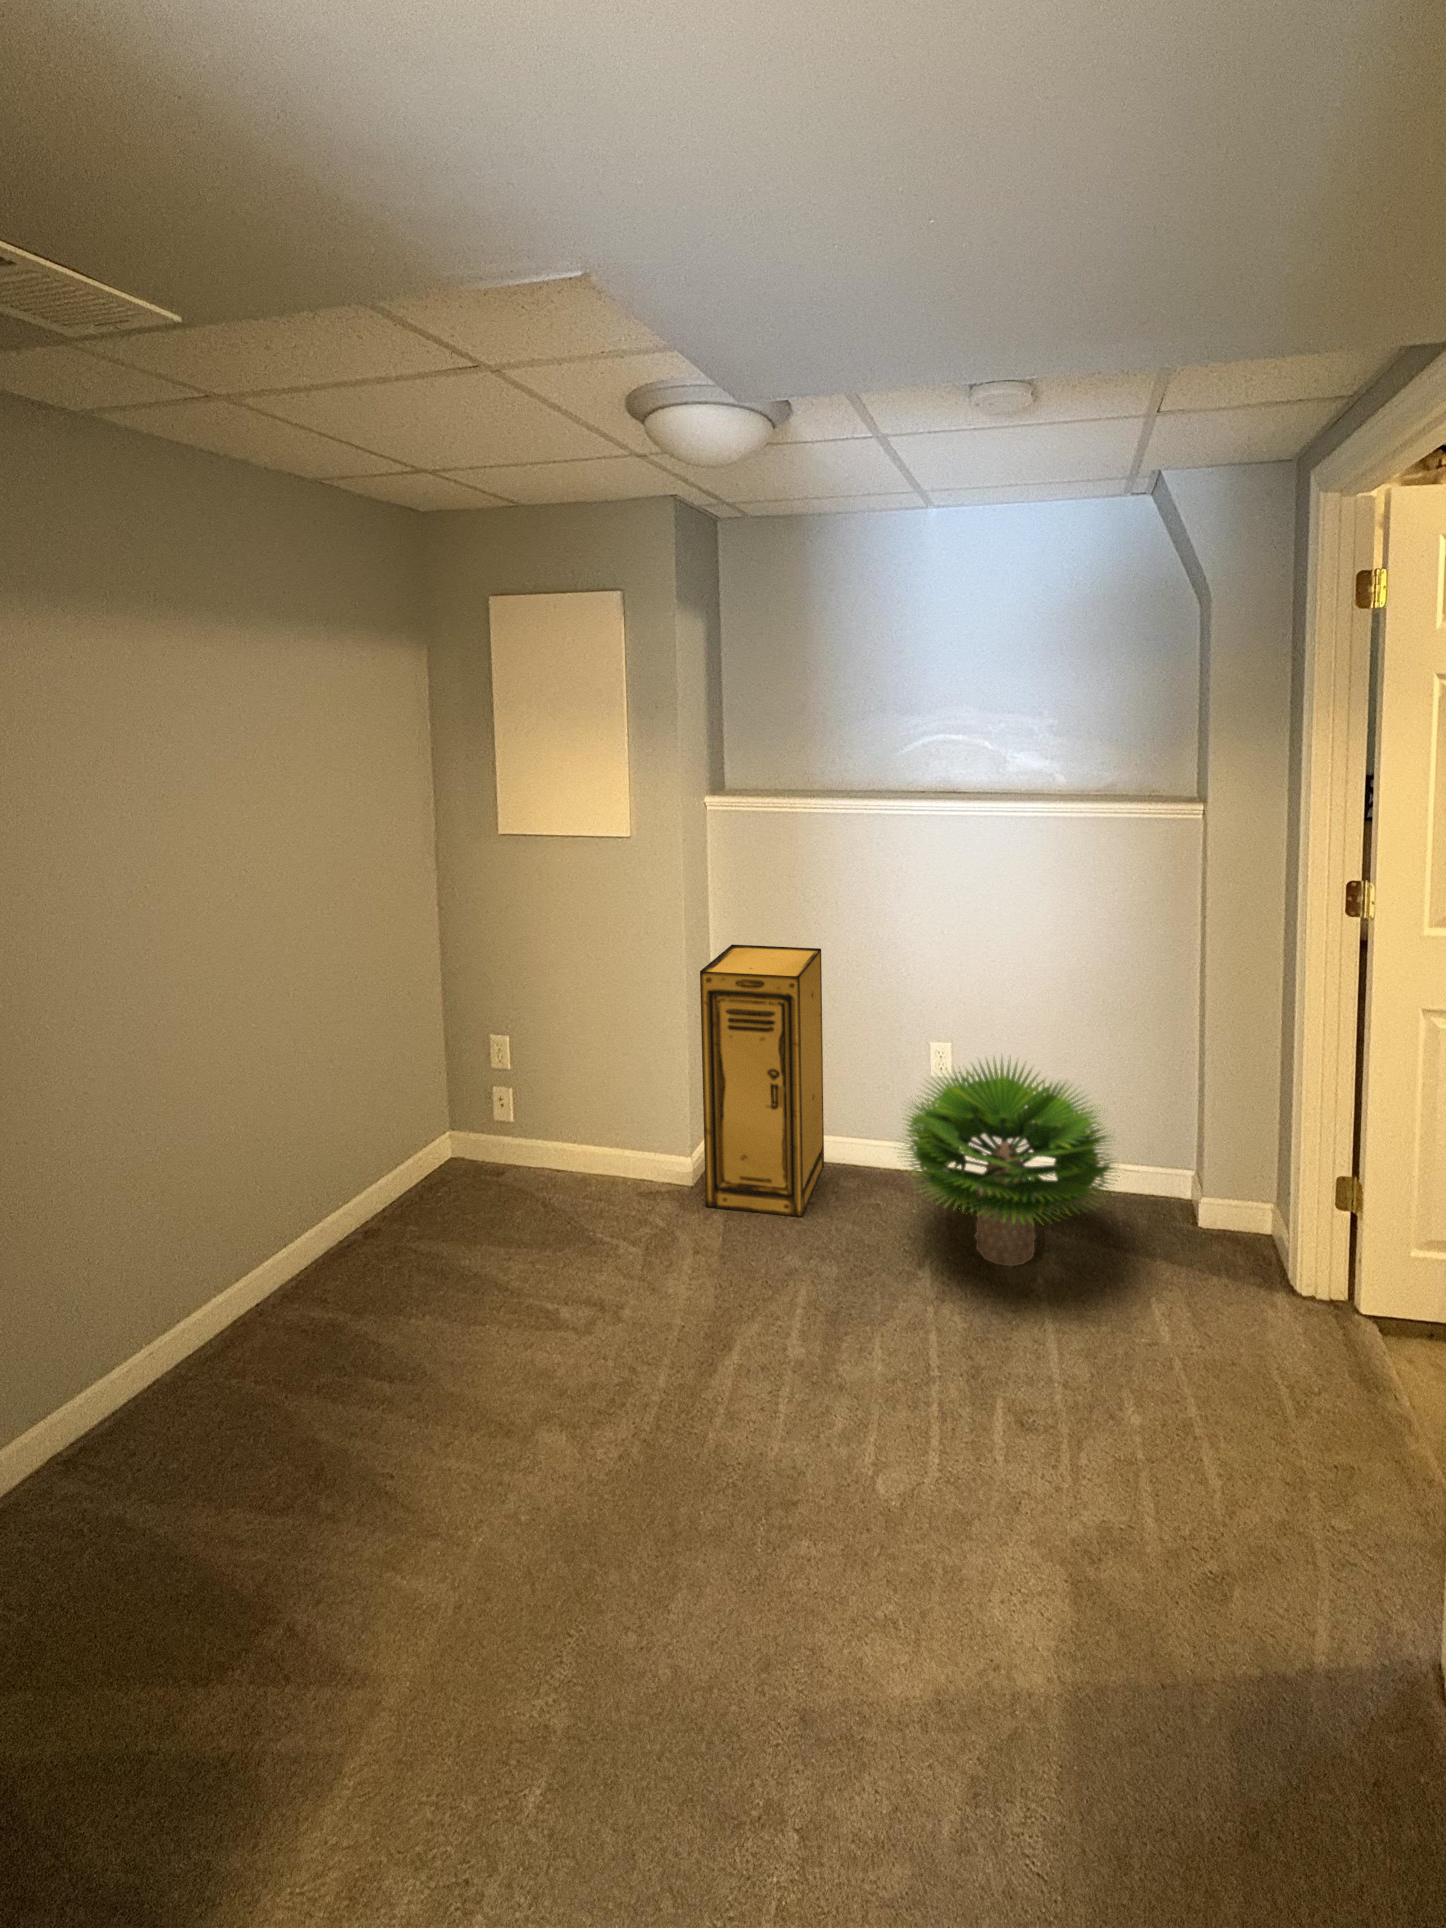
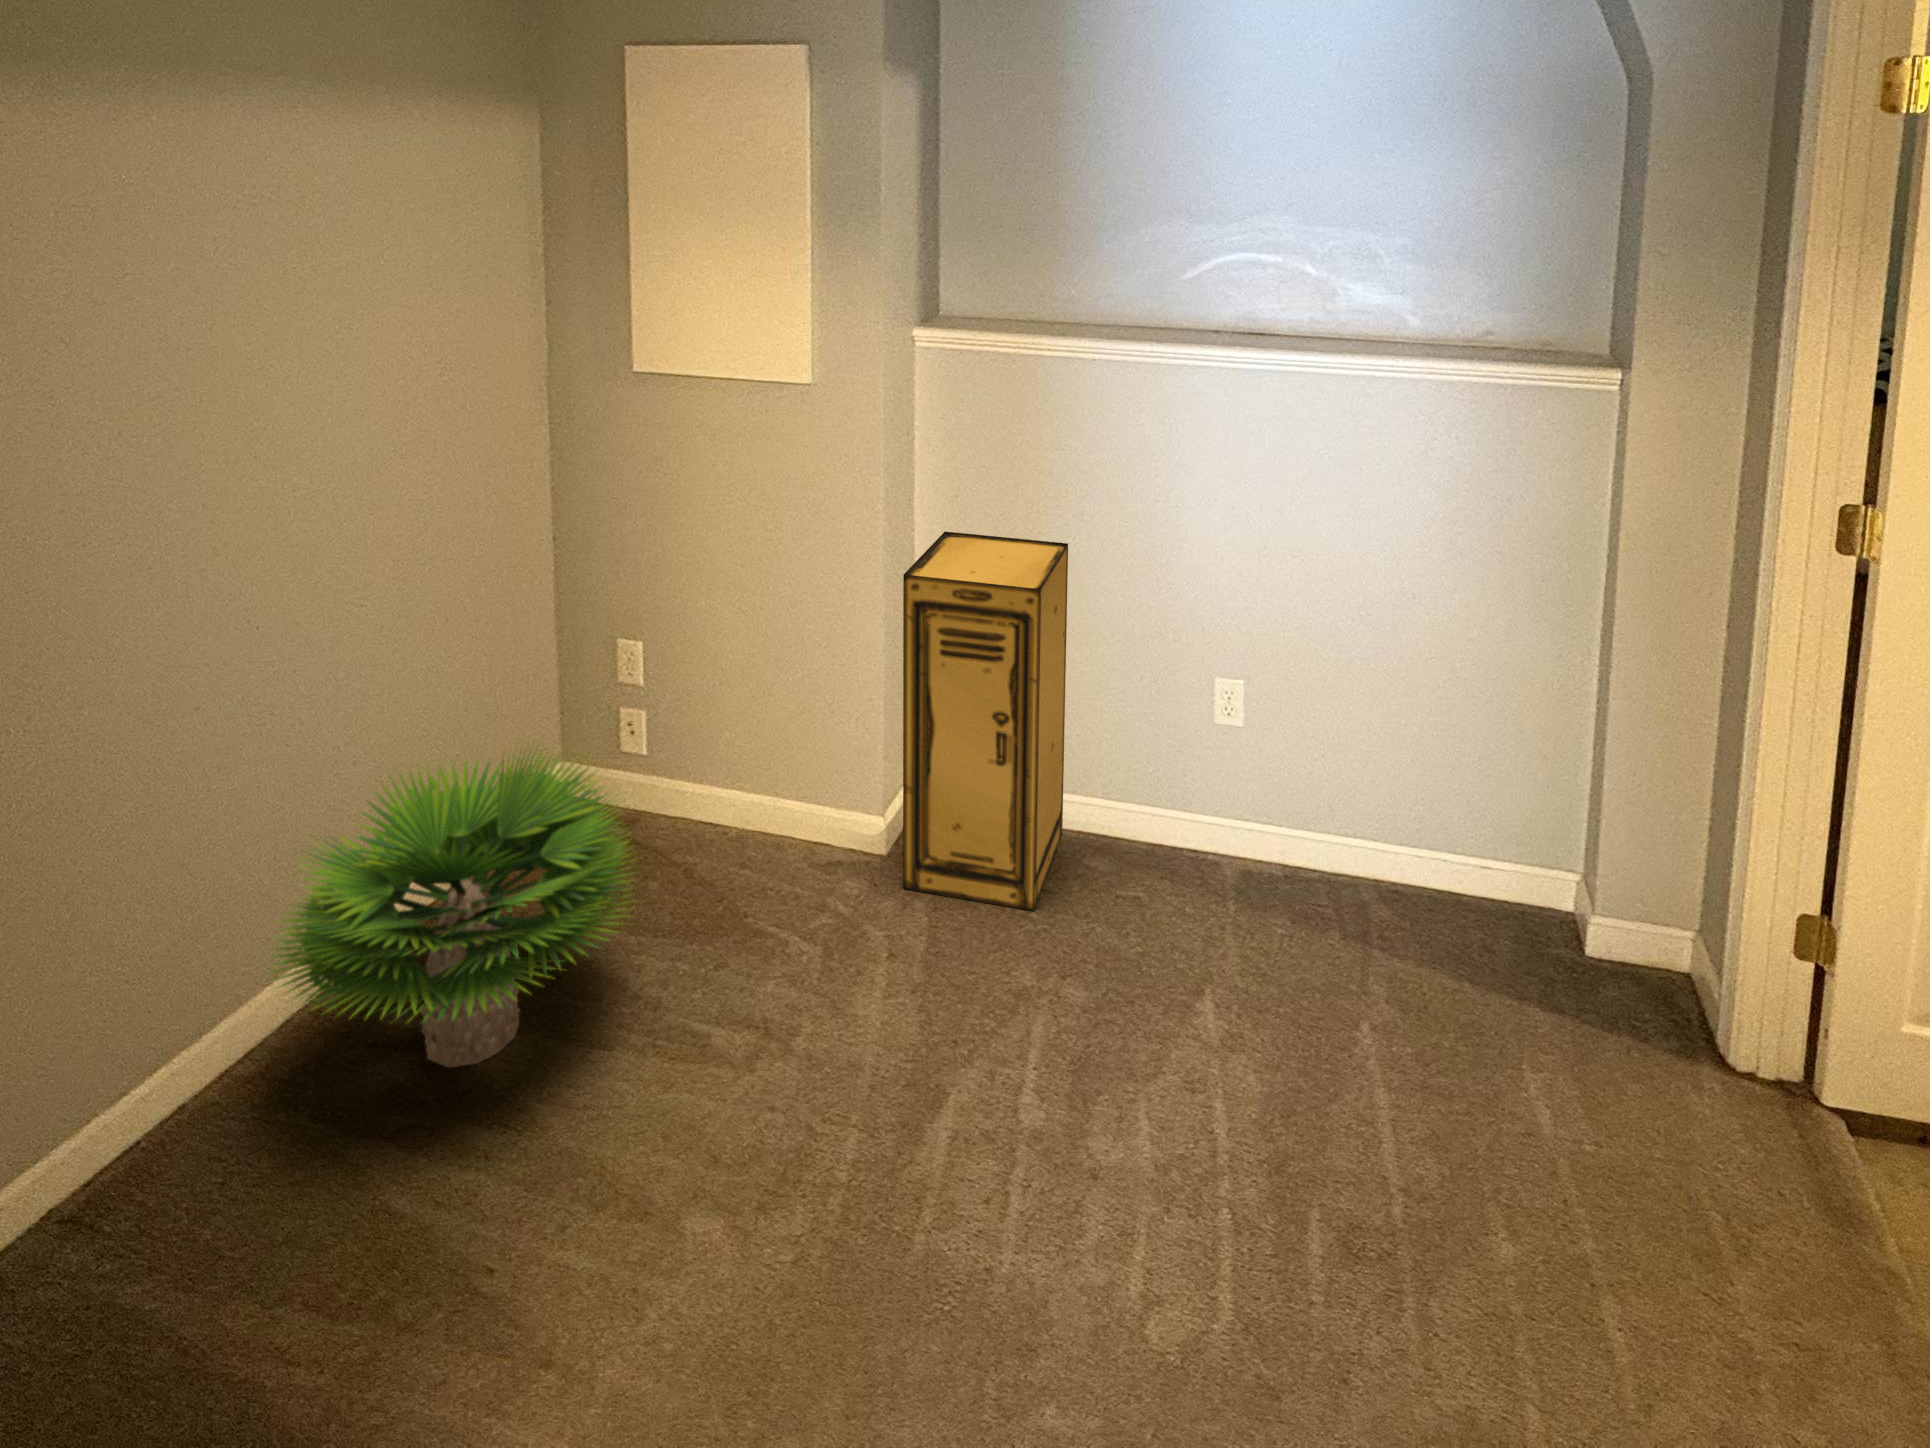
potted plant: present [901,1059,1120,1266] -> present [264,753,638,1067]

